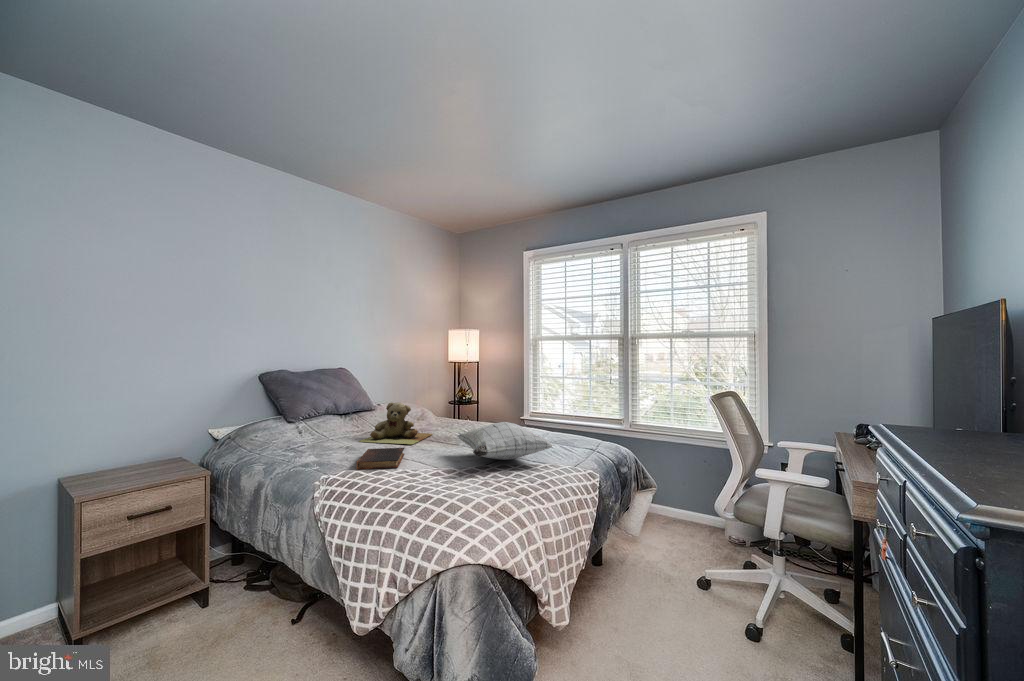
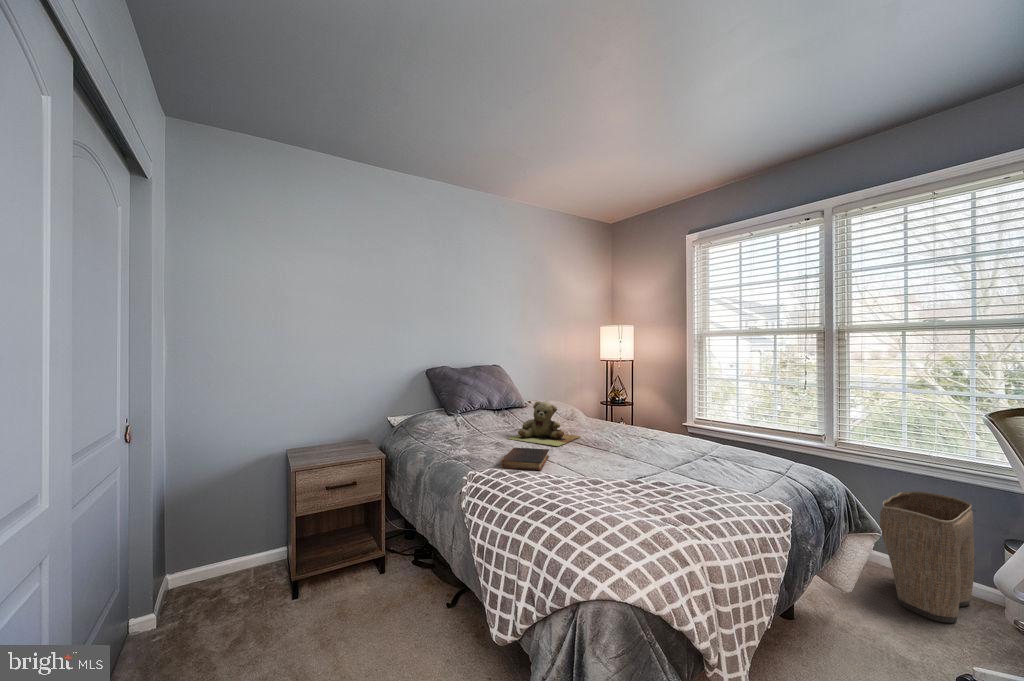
pillow: present [457,422,553,460] -> none [604,430,724,475]
laundry basket: none [655,455,706,545] -> present [880,492,975,623]

